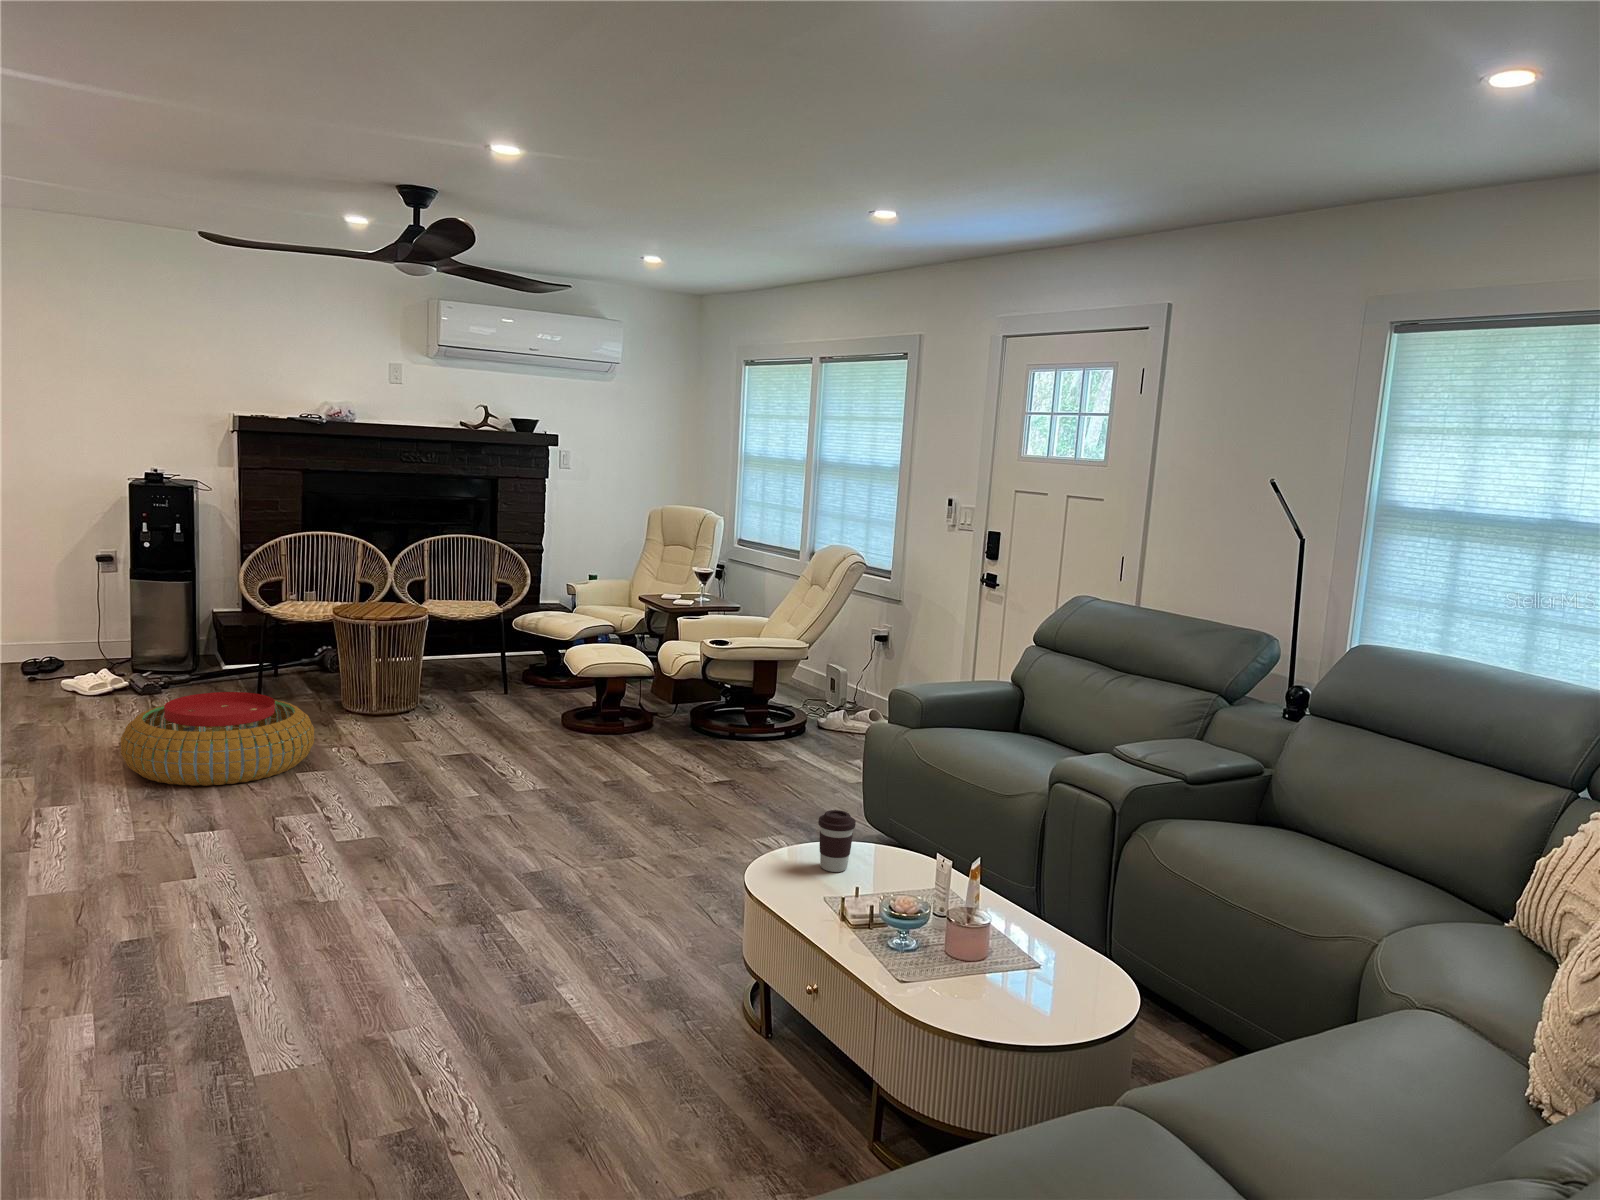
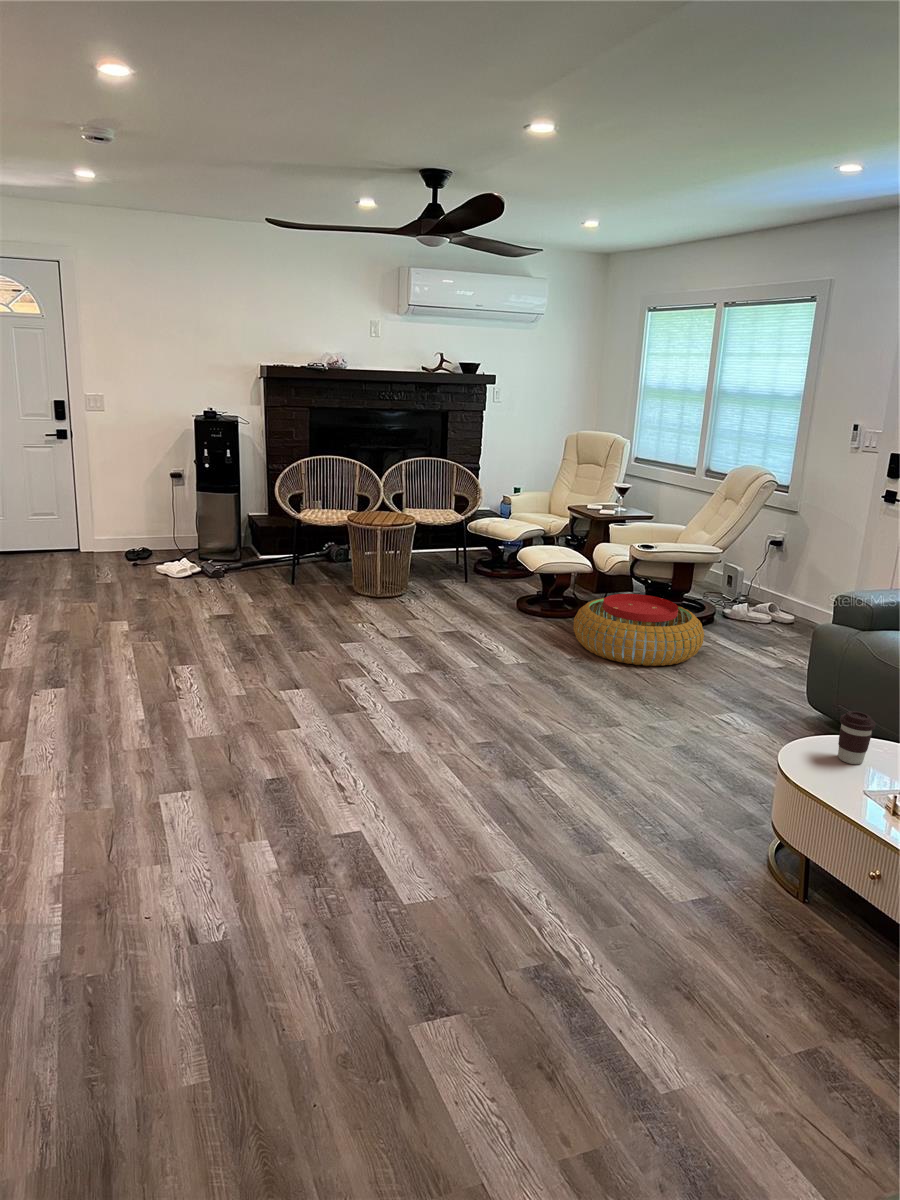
pouf: present [121,692,314,786] -> present [573,594,704,666]

